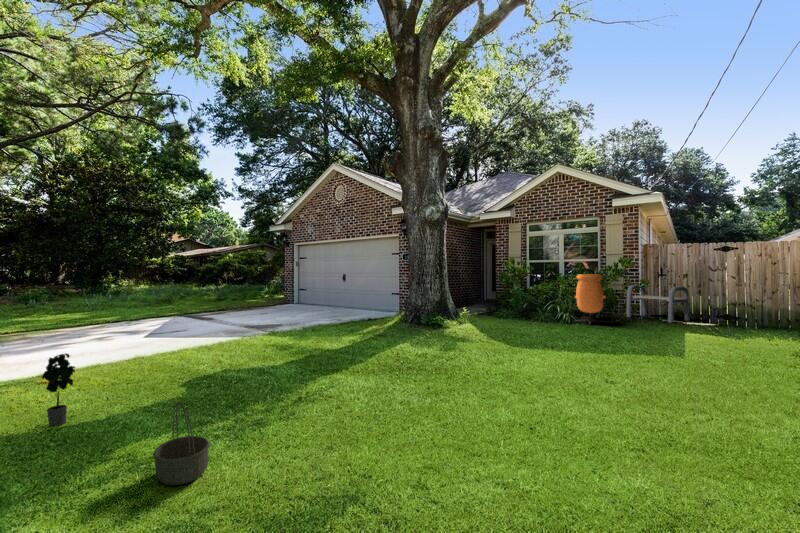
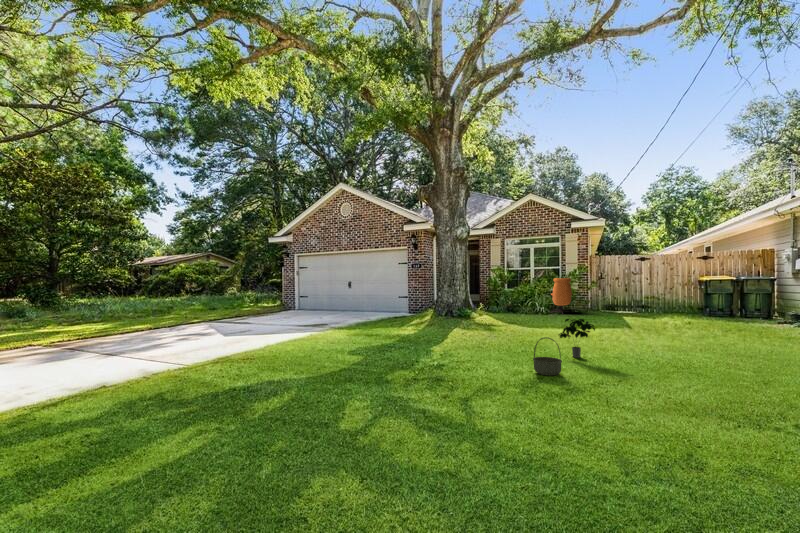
bench: present [627,284,690,323] -> none [582,285,624,311]
potted plant: present [42,354,75,426] -> present [559,319,595,358]
basket: present [153,402,210,485] -> present [533,337,562,376]

